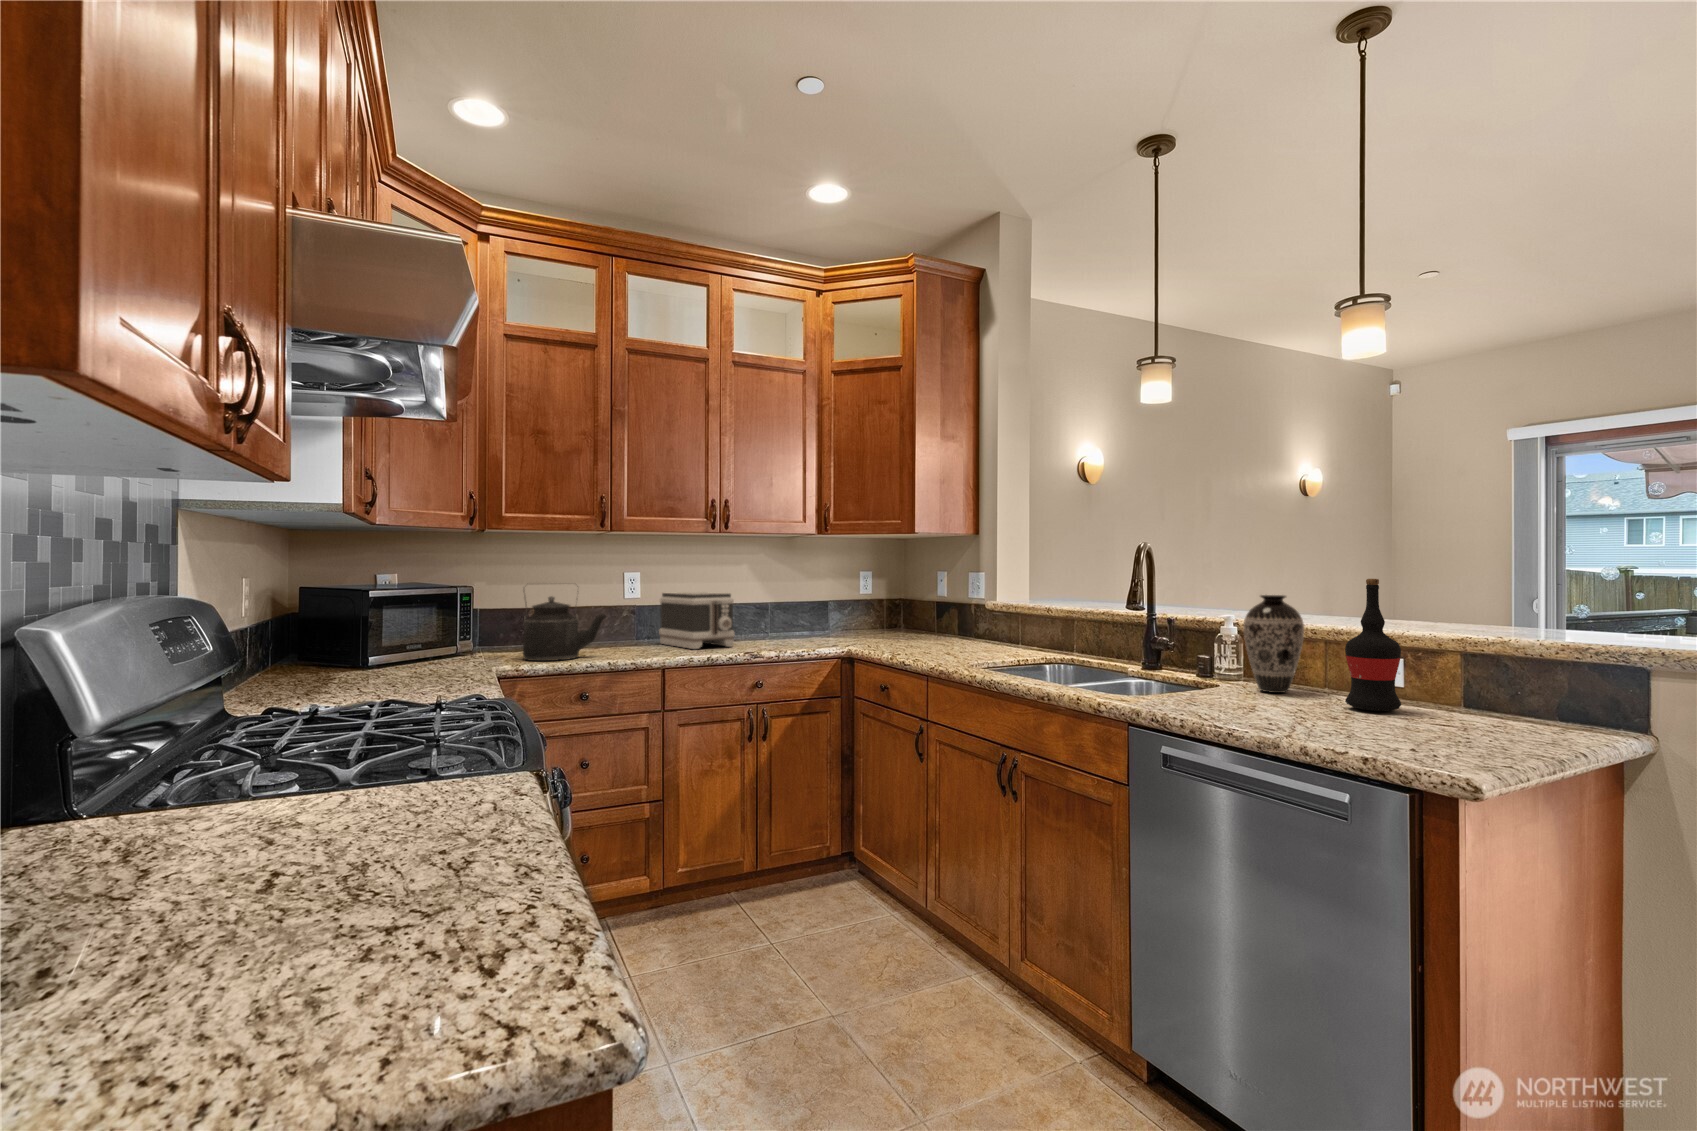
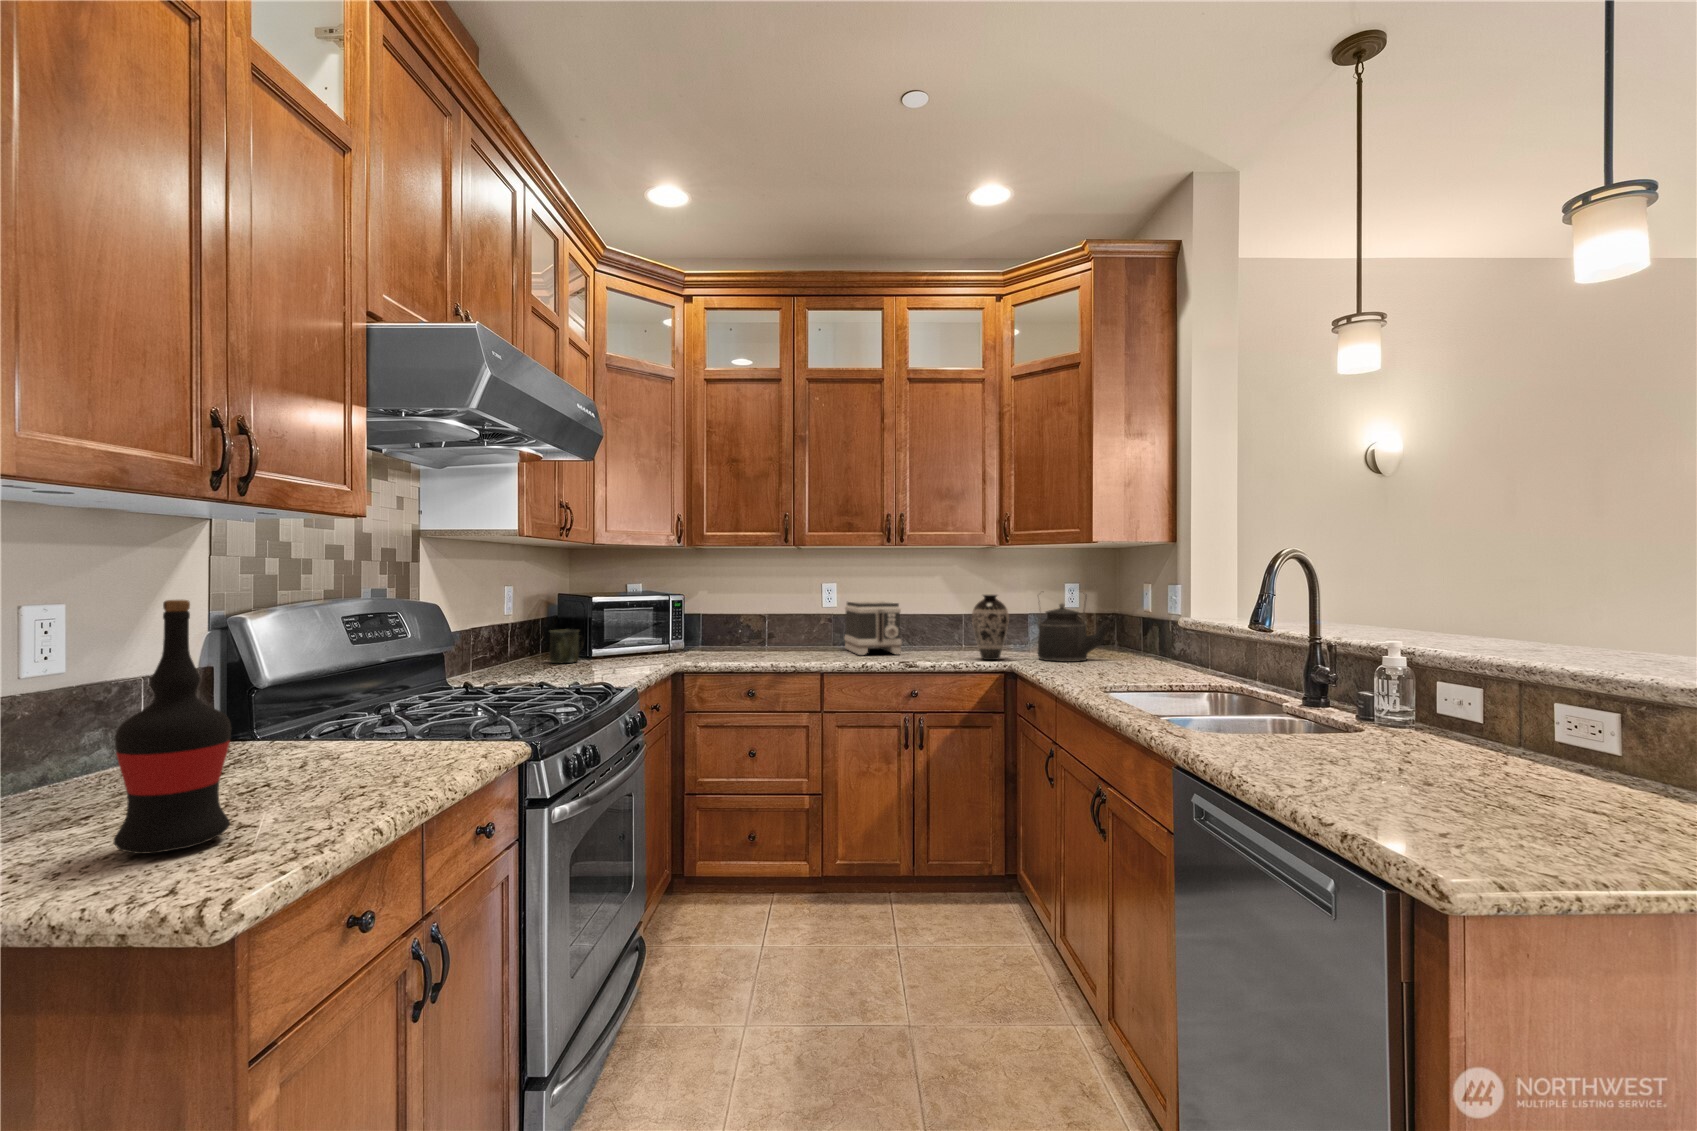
wine bottle: present [1345,579,1401,711] -> present [114,600,232,854]
decorative vase: present [1243,595,1304,693] -> present [972,595,1009,660]
kettle: present [523,596,606,661] -> present [1038,598,1112,662]
mug: none [323,634,367,677] -> present [550,629,583,663]

